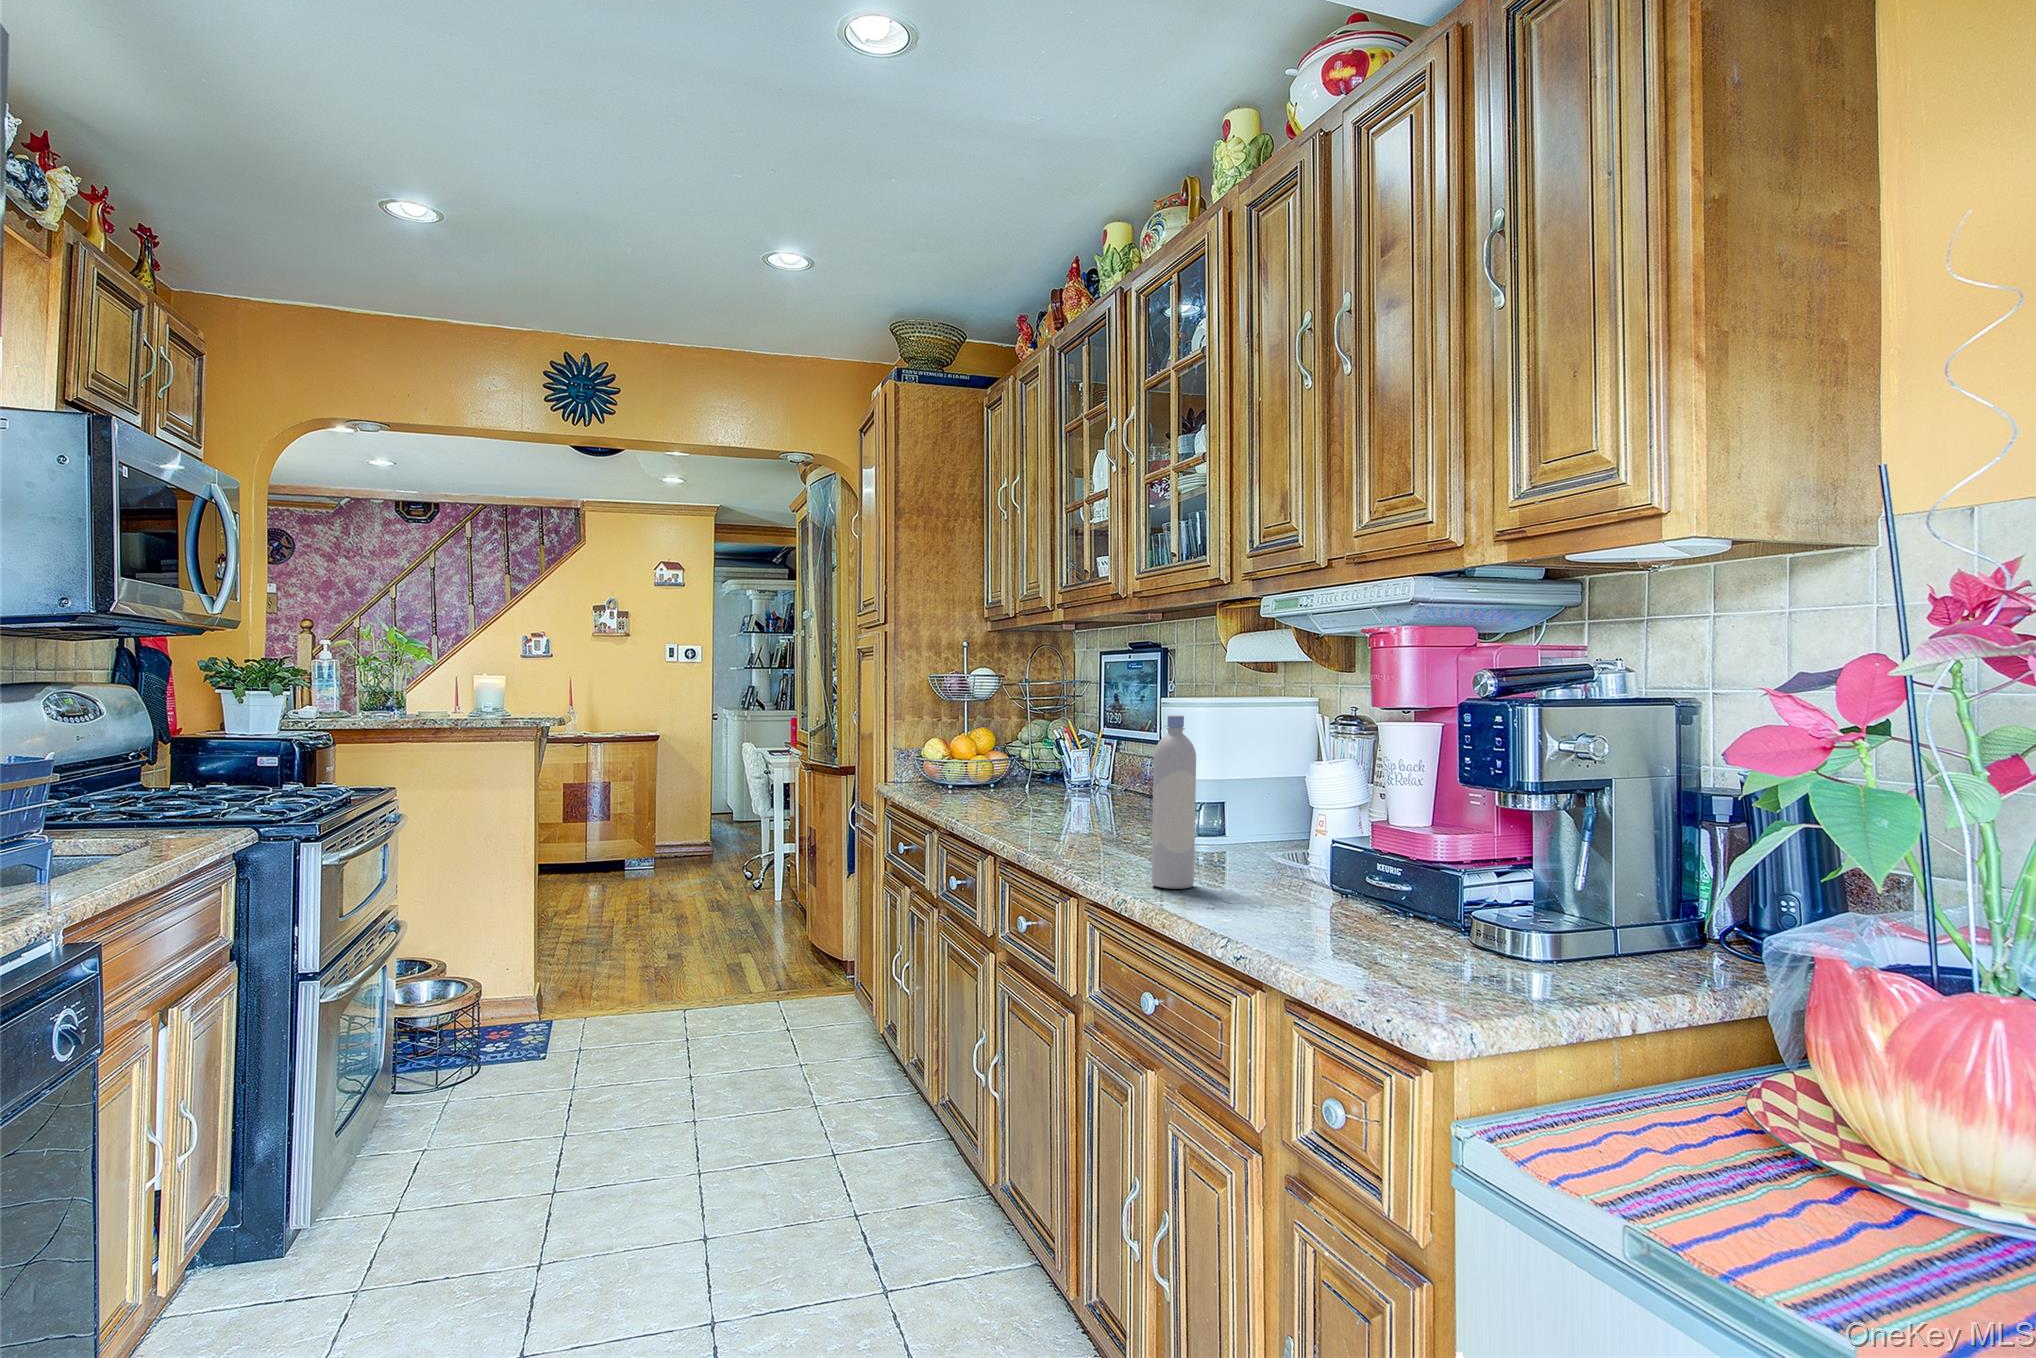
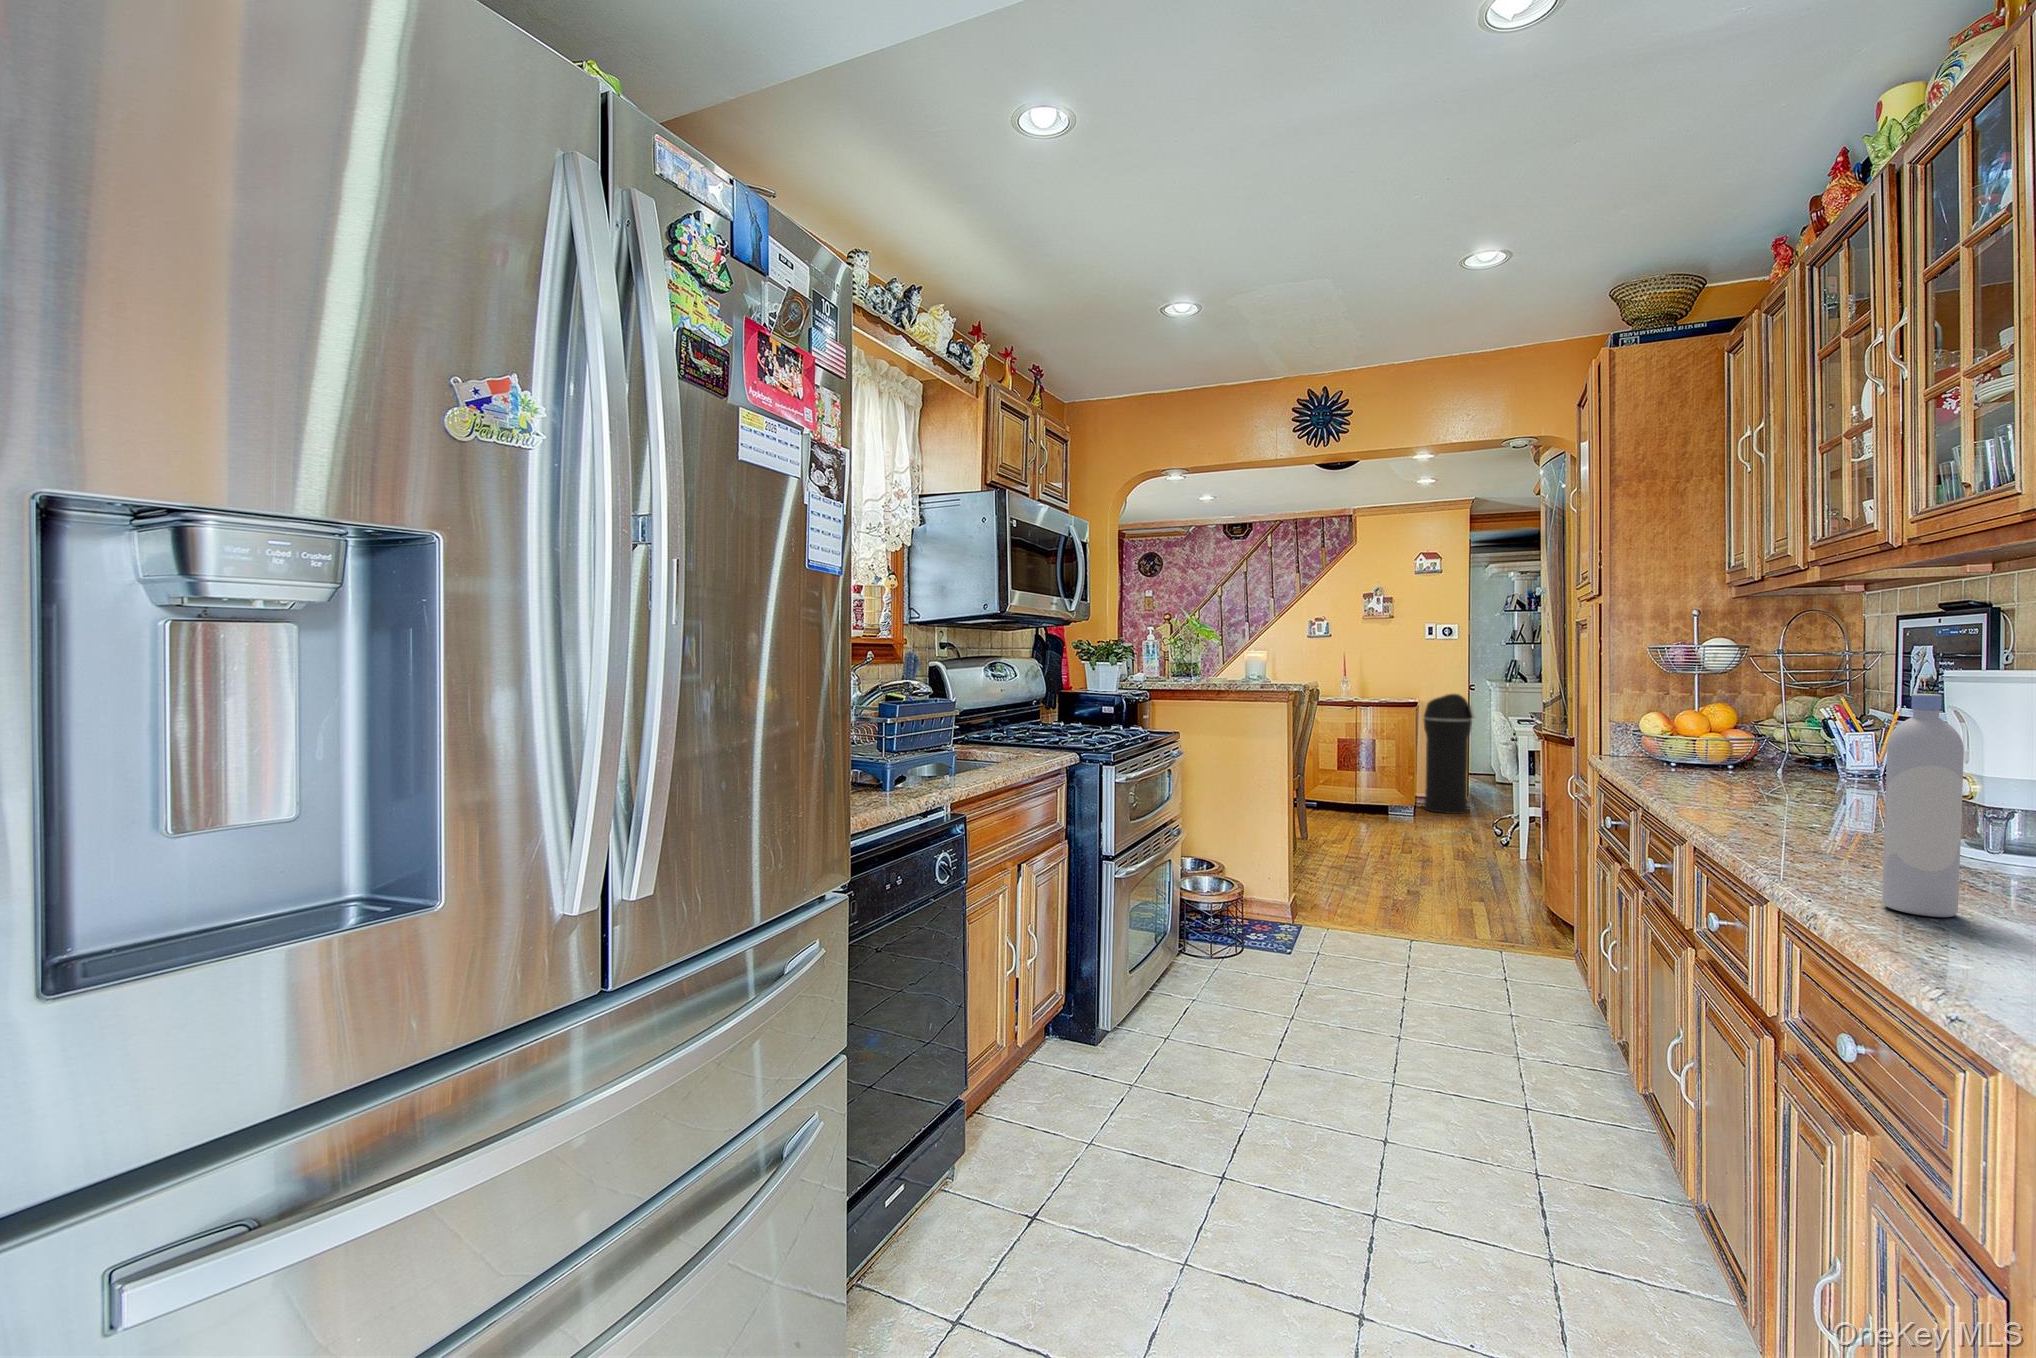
trash can: none [663,726,720,866] -> present [1424,694,1475,814]

